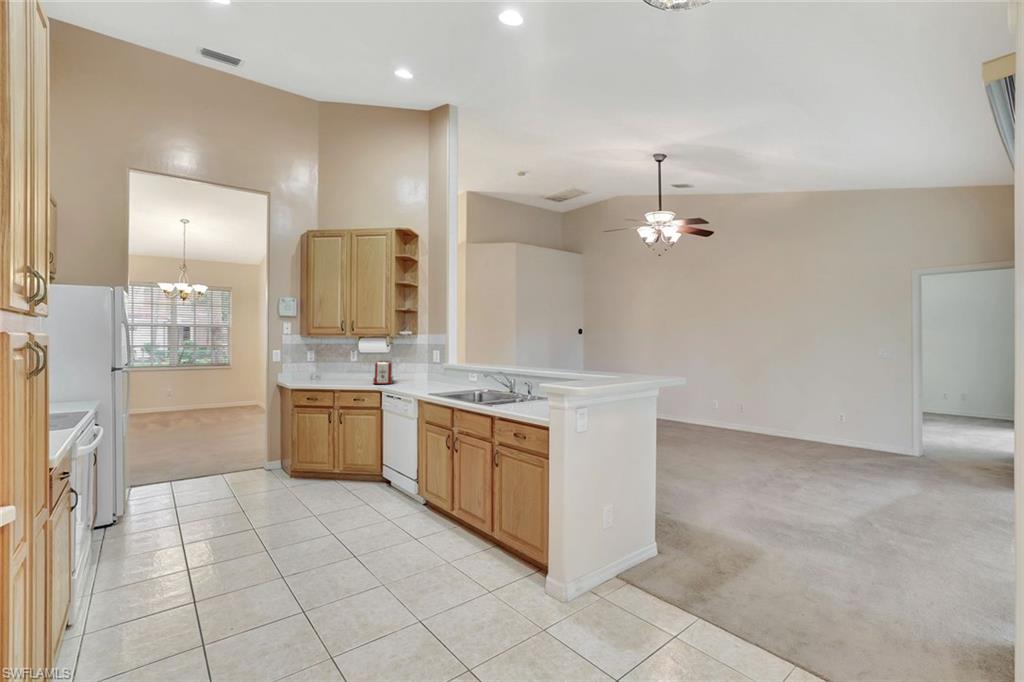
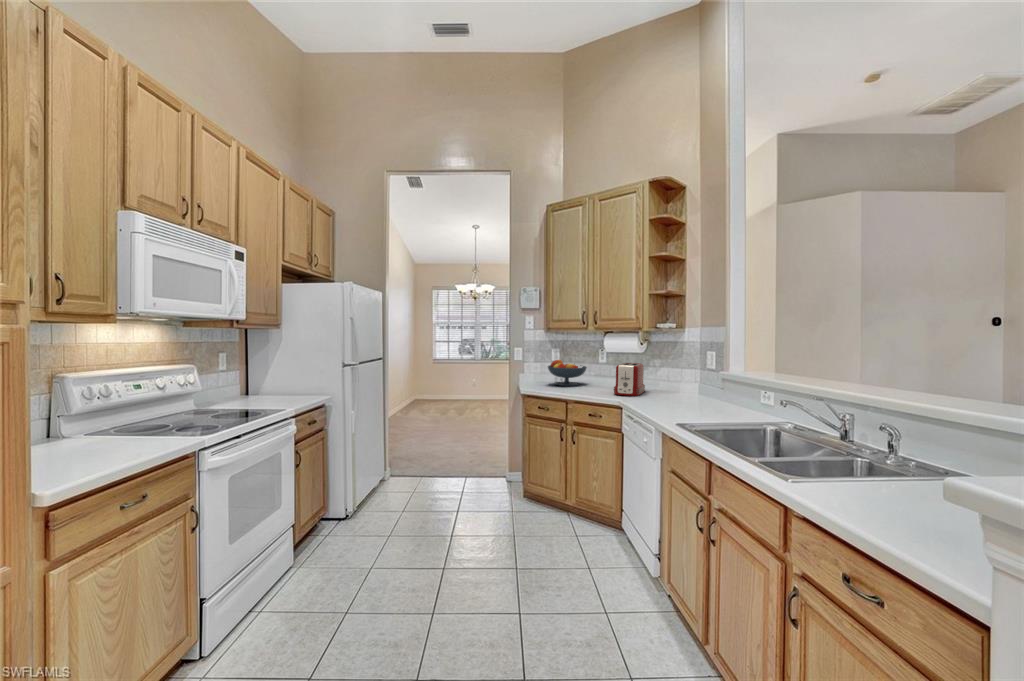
fruit bowl: none [308,360,343,381] -> present [548,360,587,386]

